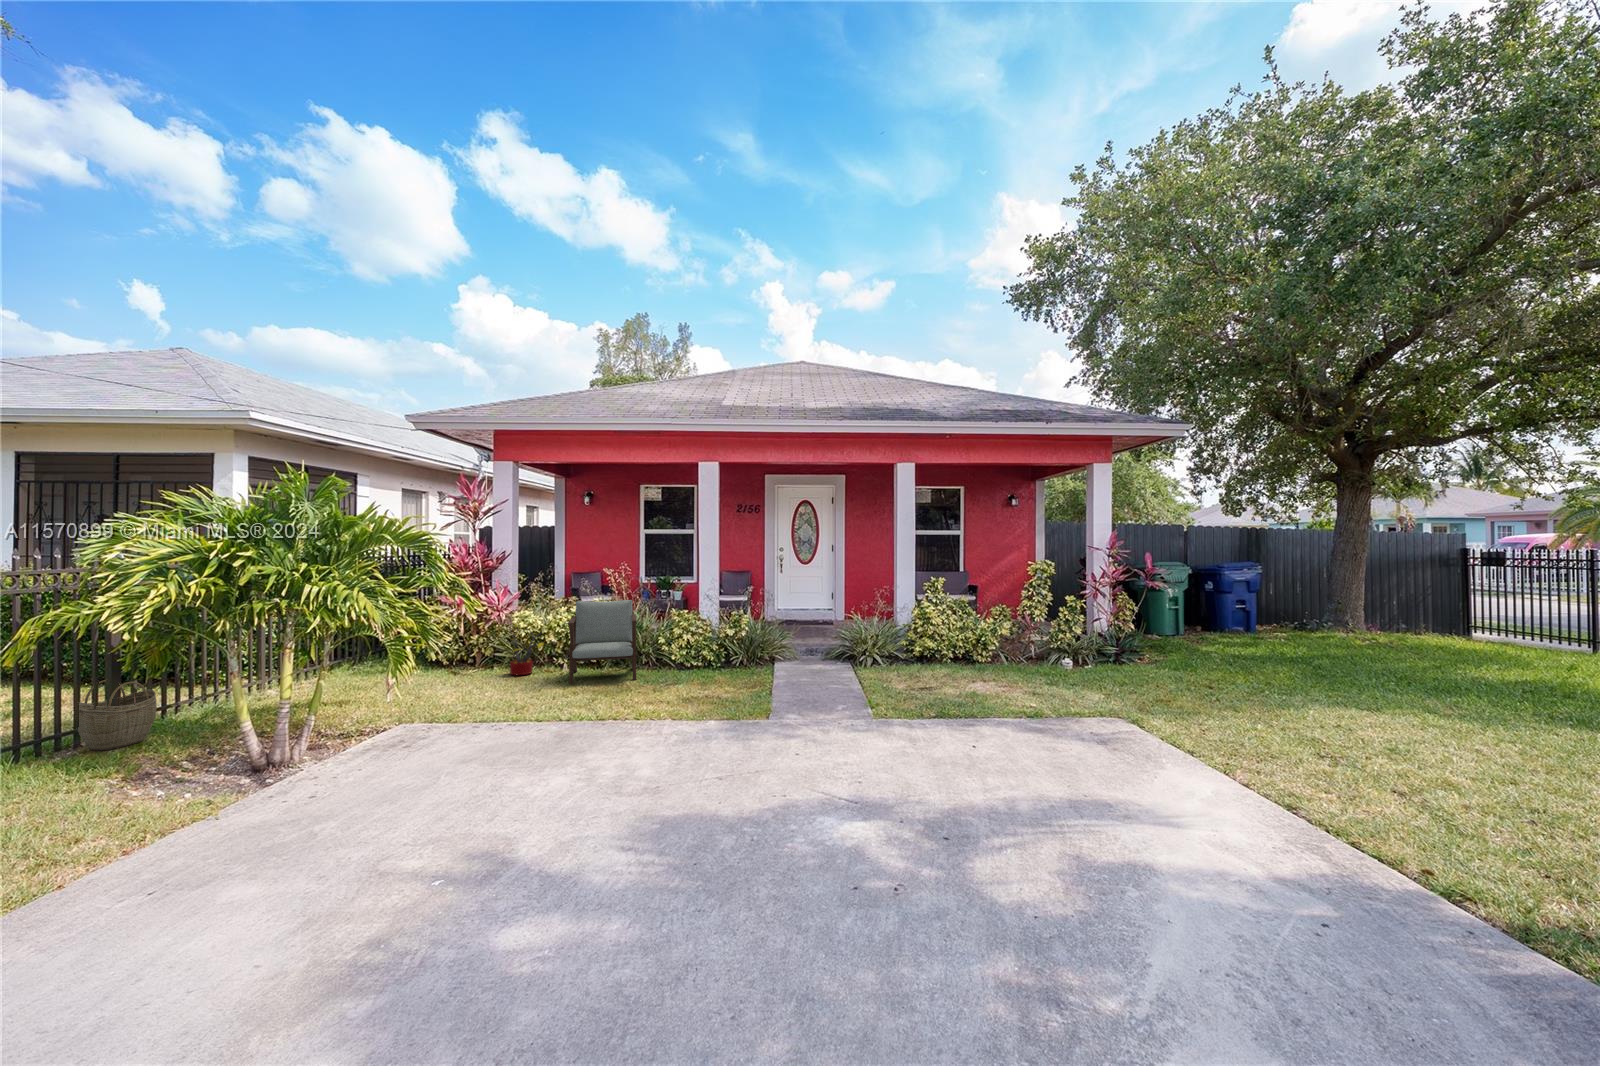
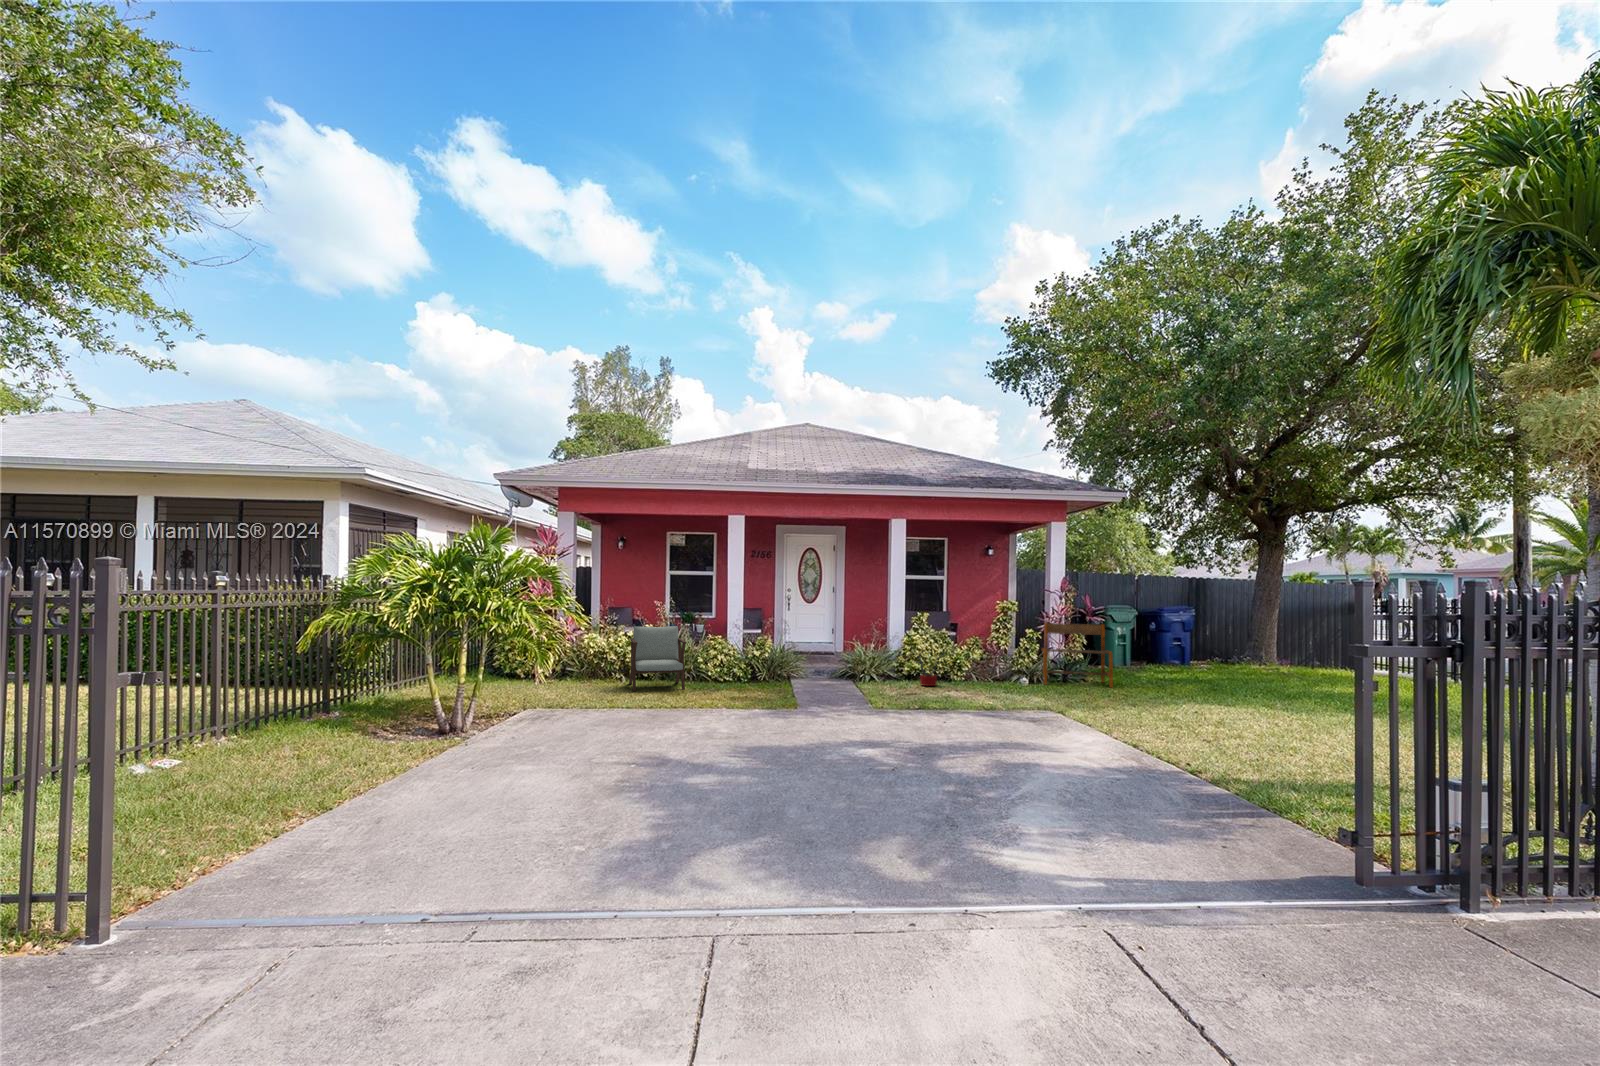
bench: none [1085,587,1181,670] -> present [1042,622,1113,688]
decorative plant: present [510,625,543,675] -> present [914,653,951,686]
woven basket: present [78,680,157,751] -> none [313,672,360,722]

